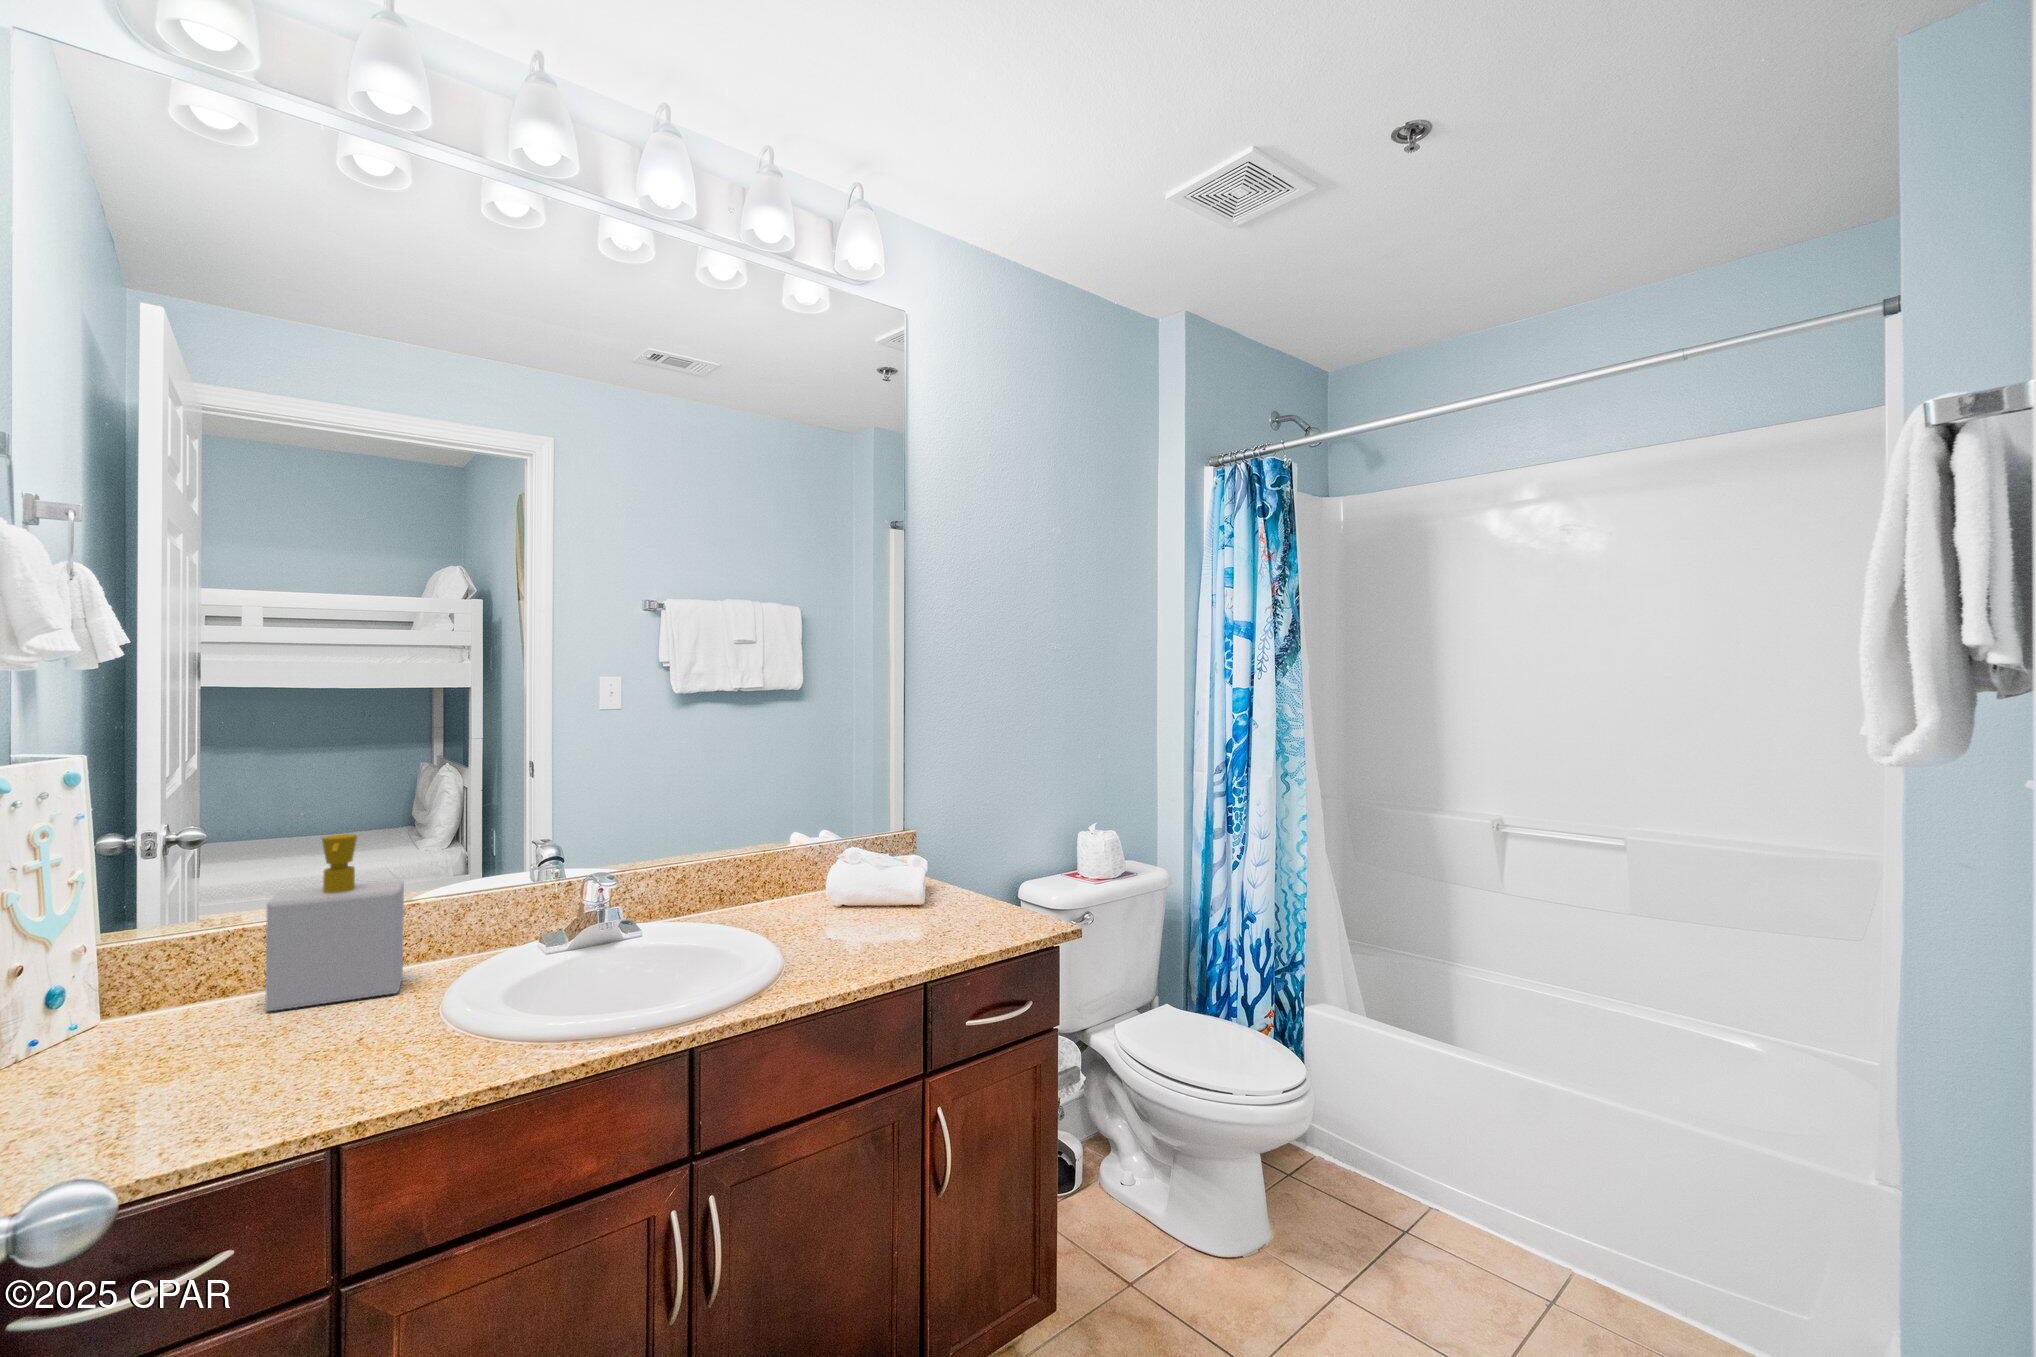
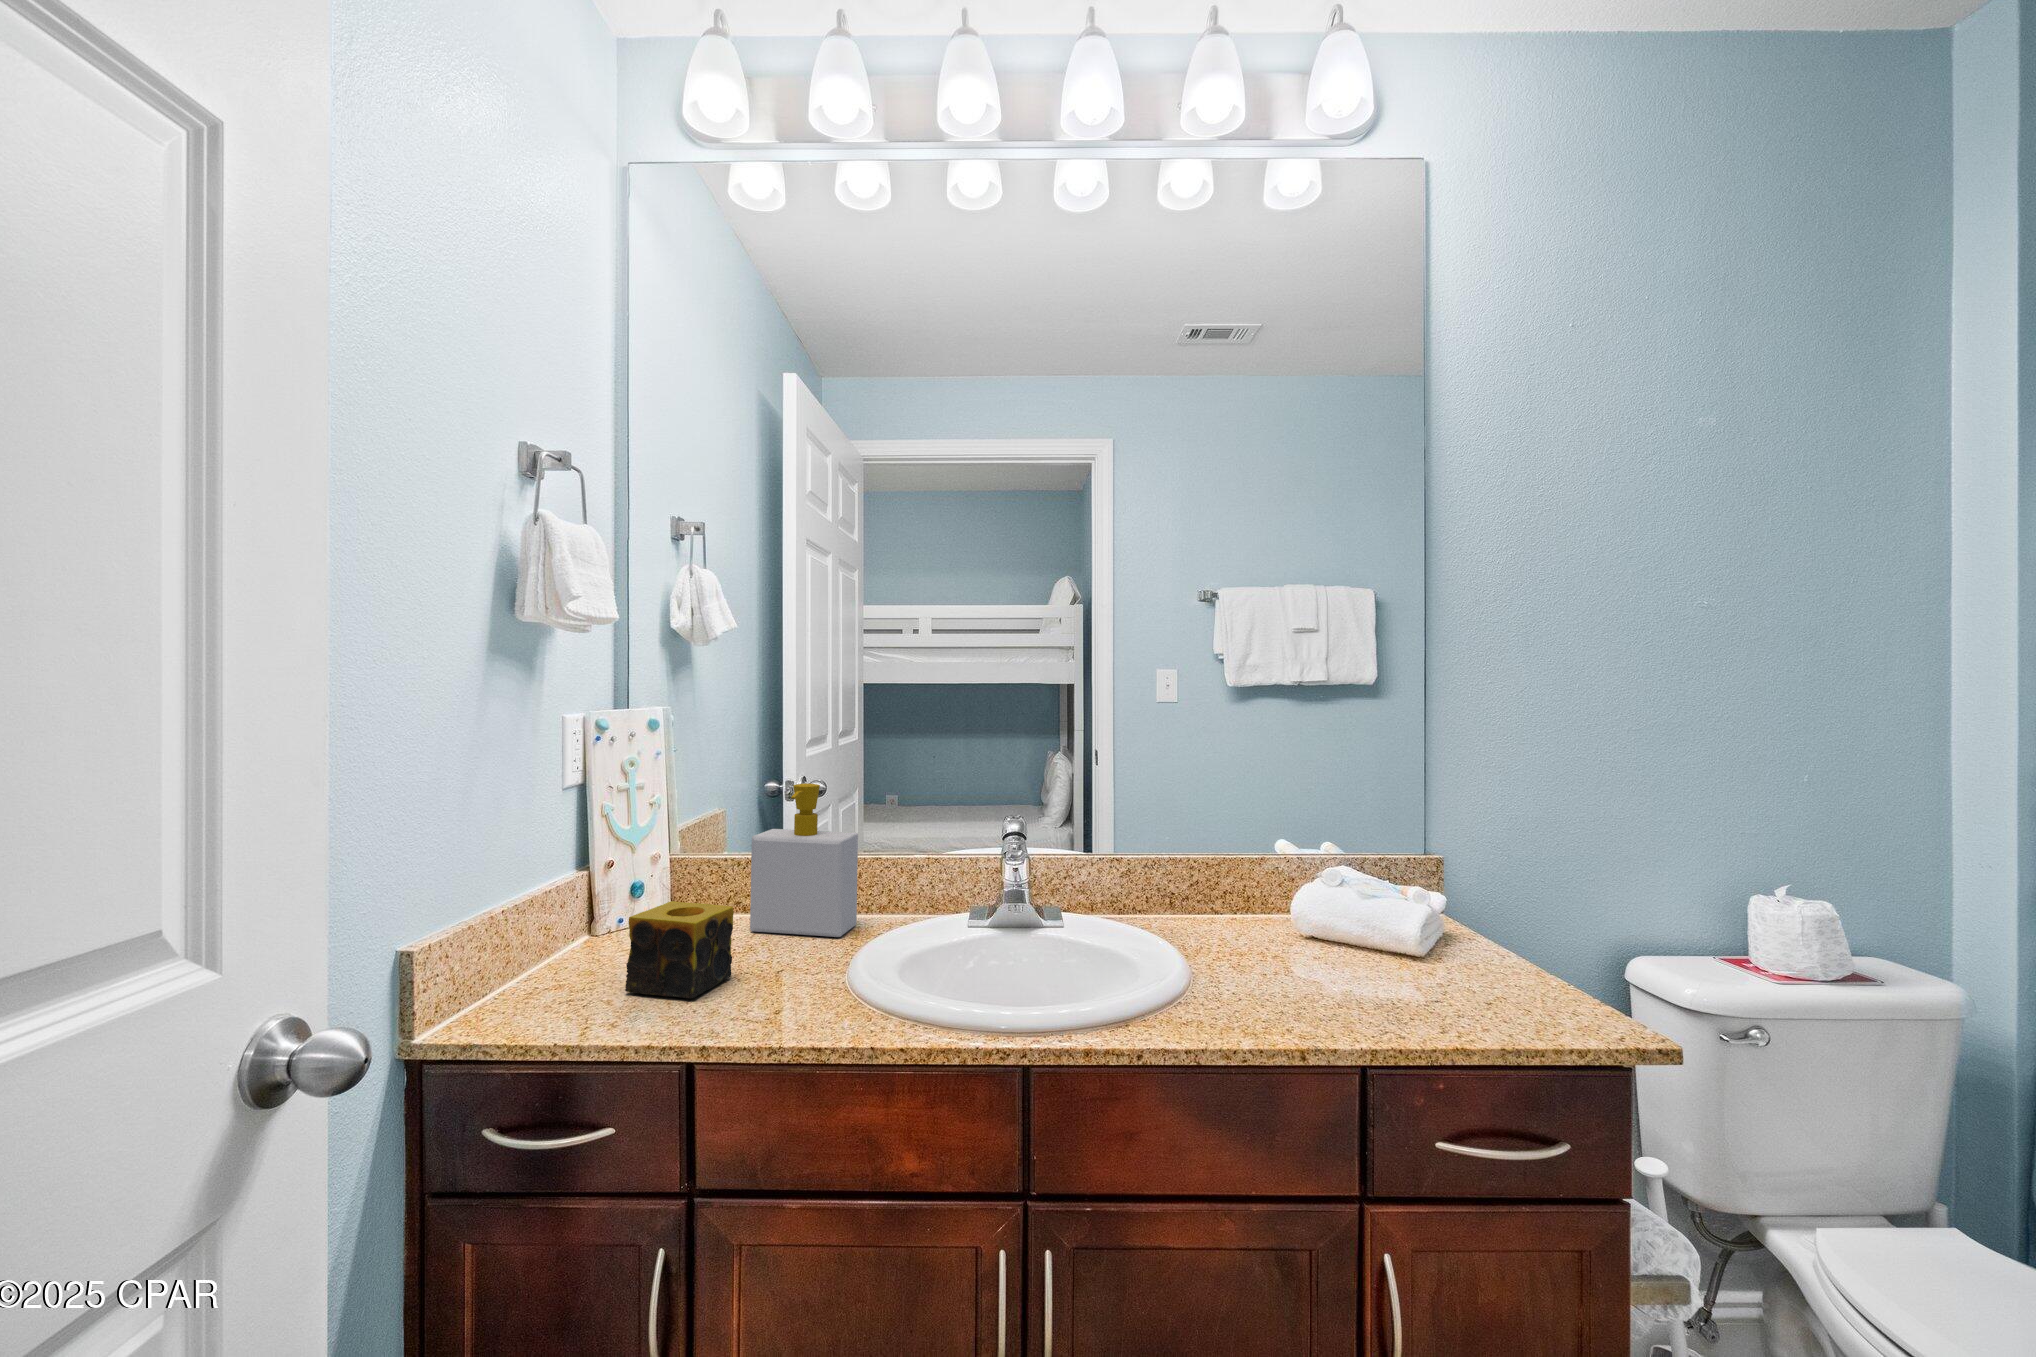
candle: none [174,980,309,1105] -> present [625,901,733,998]

